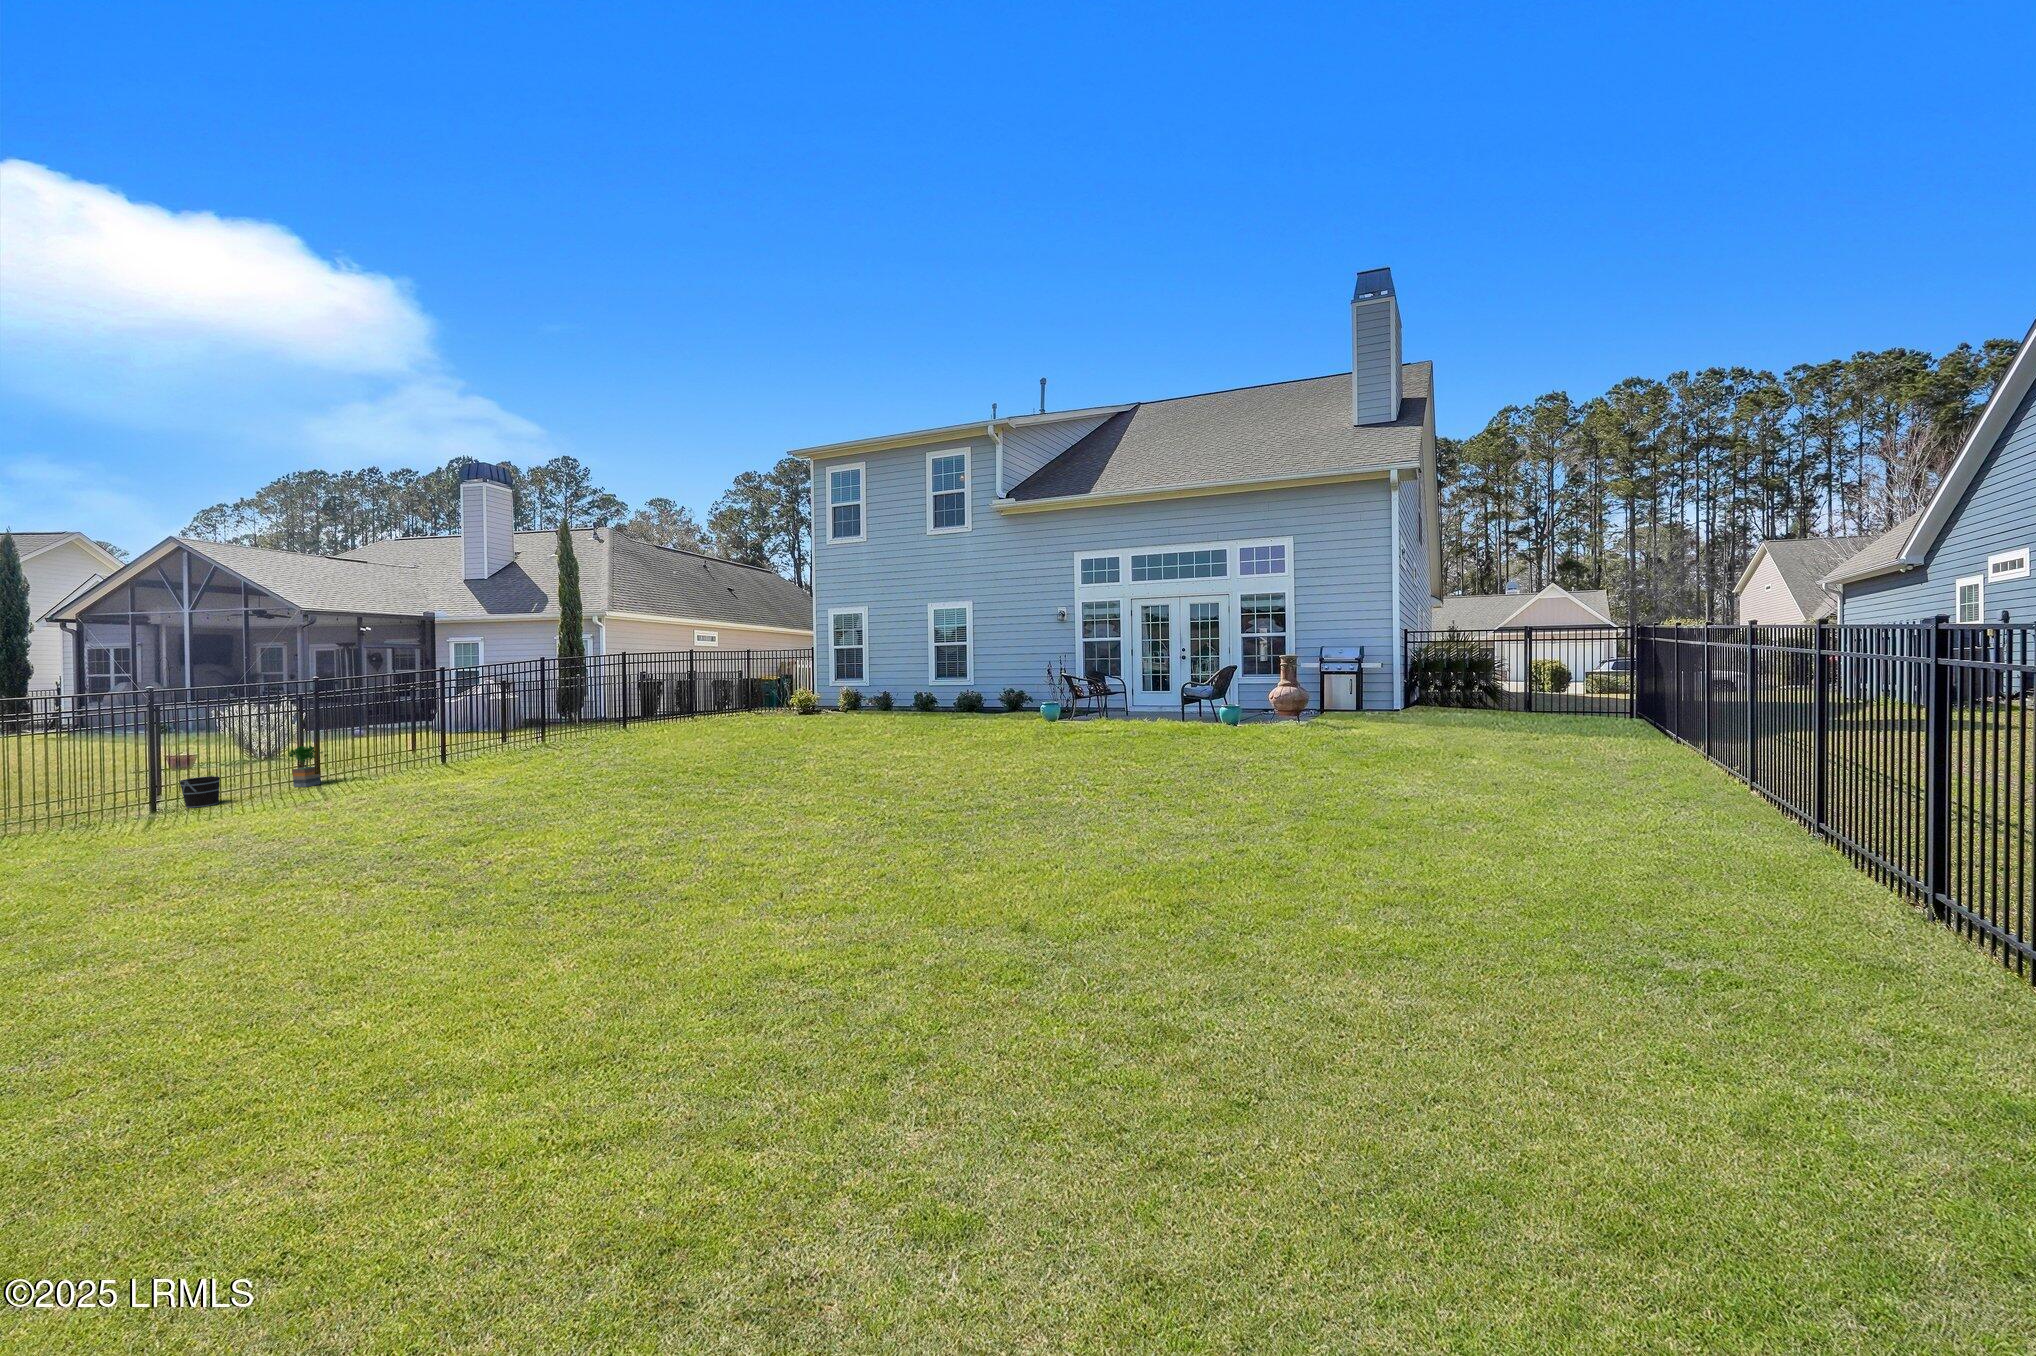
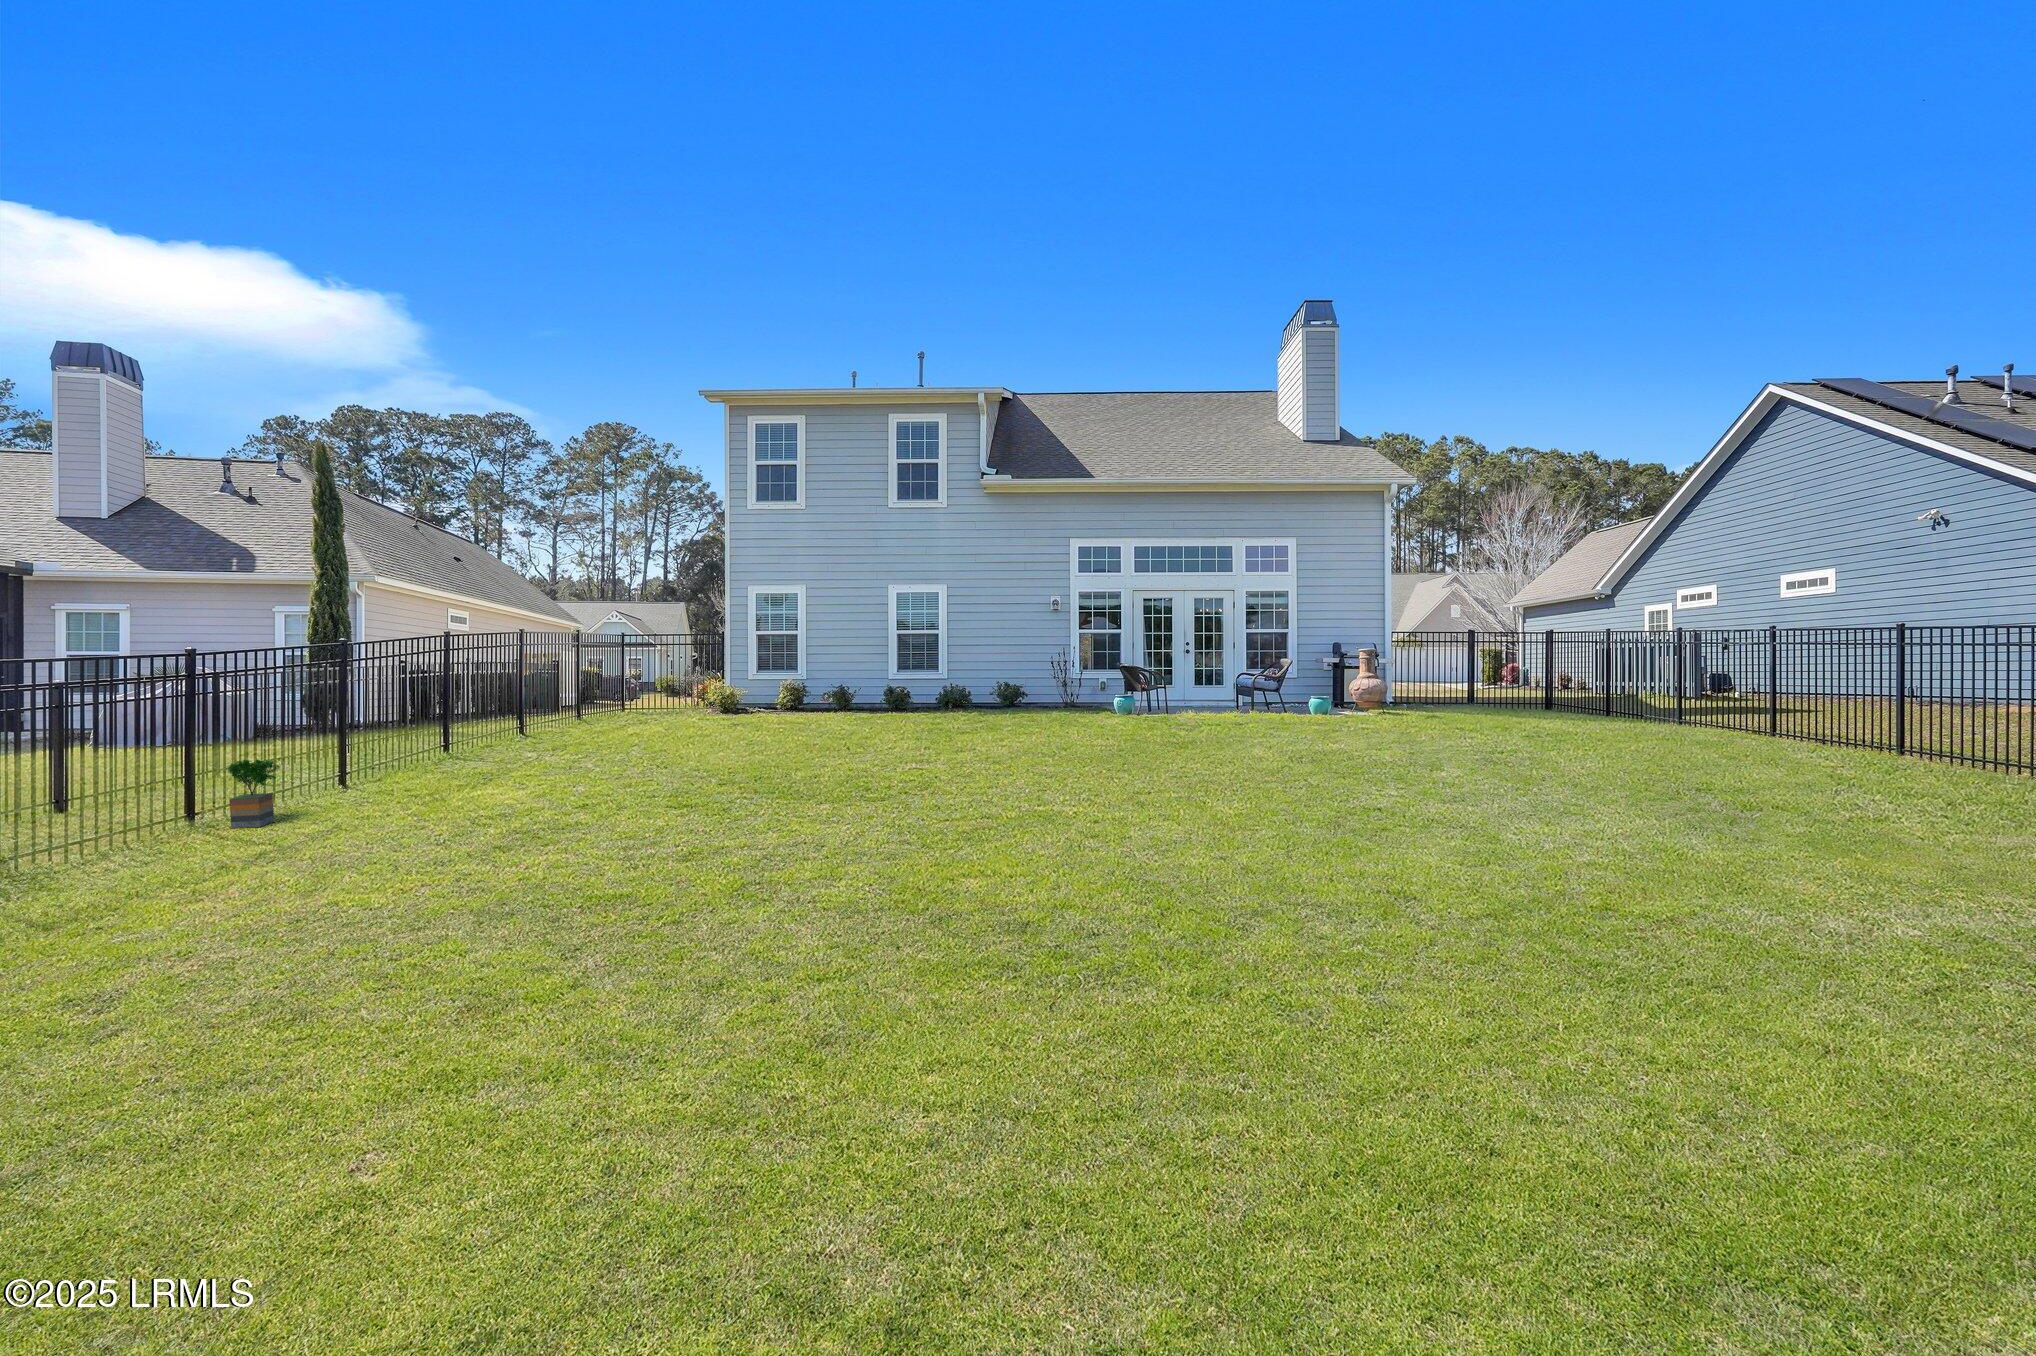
bucket: present [180,775,220,808] -> none [78,812,153,872]

